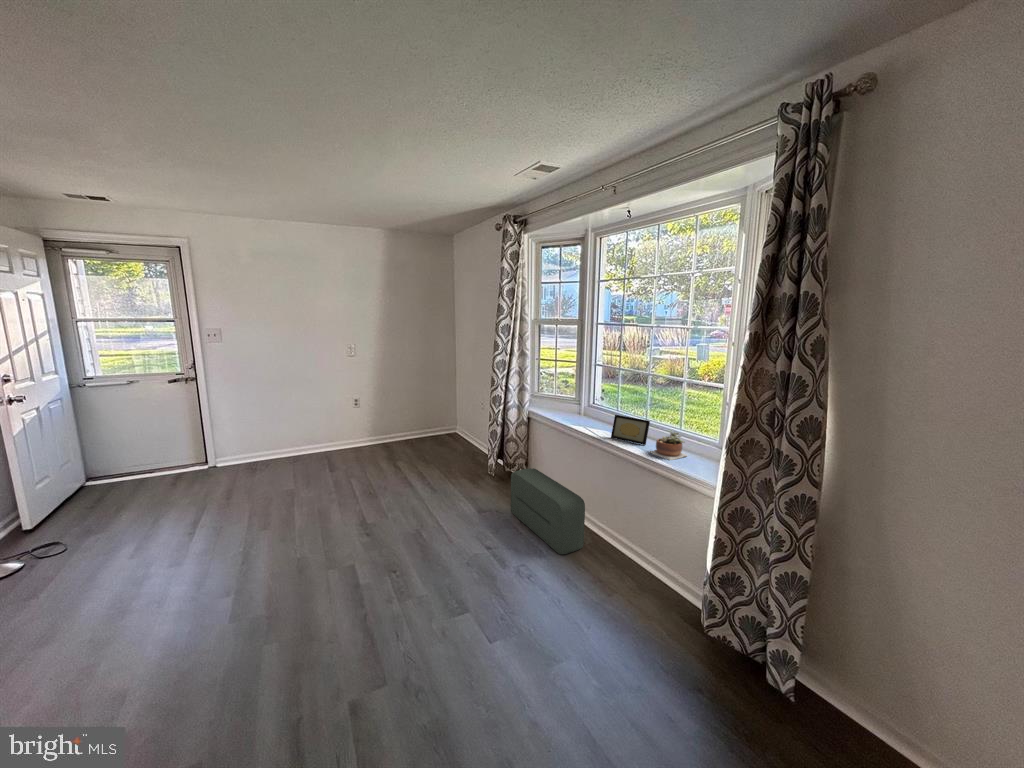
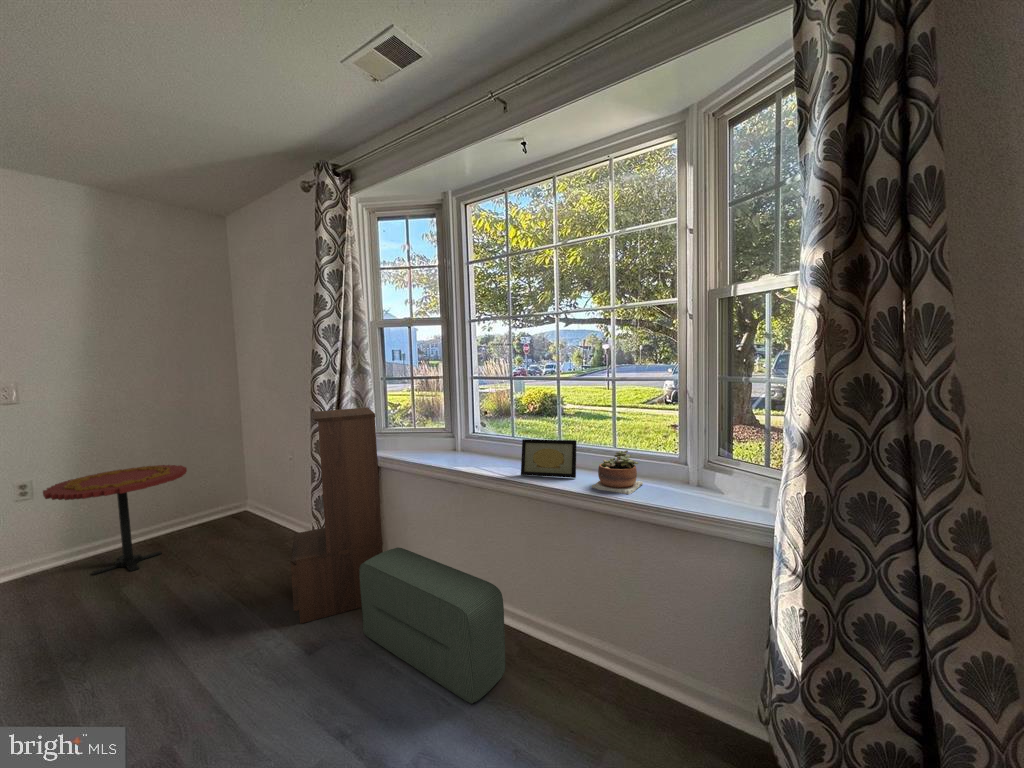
bookshelf: none [476,379,527,499] -> present [290,407,383,624]
side table: none [361,397,423,455] -> present [43,465,187,575]

